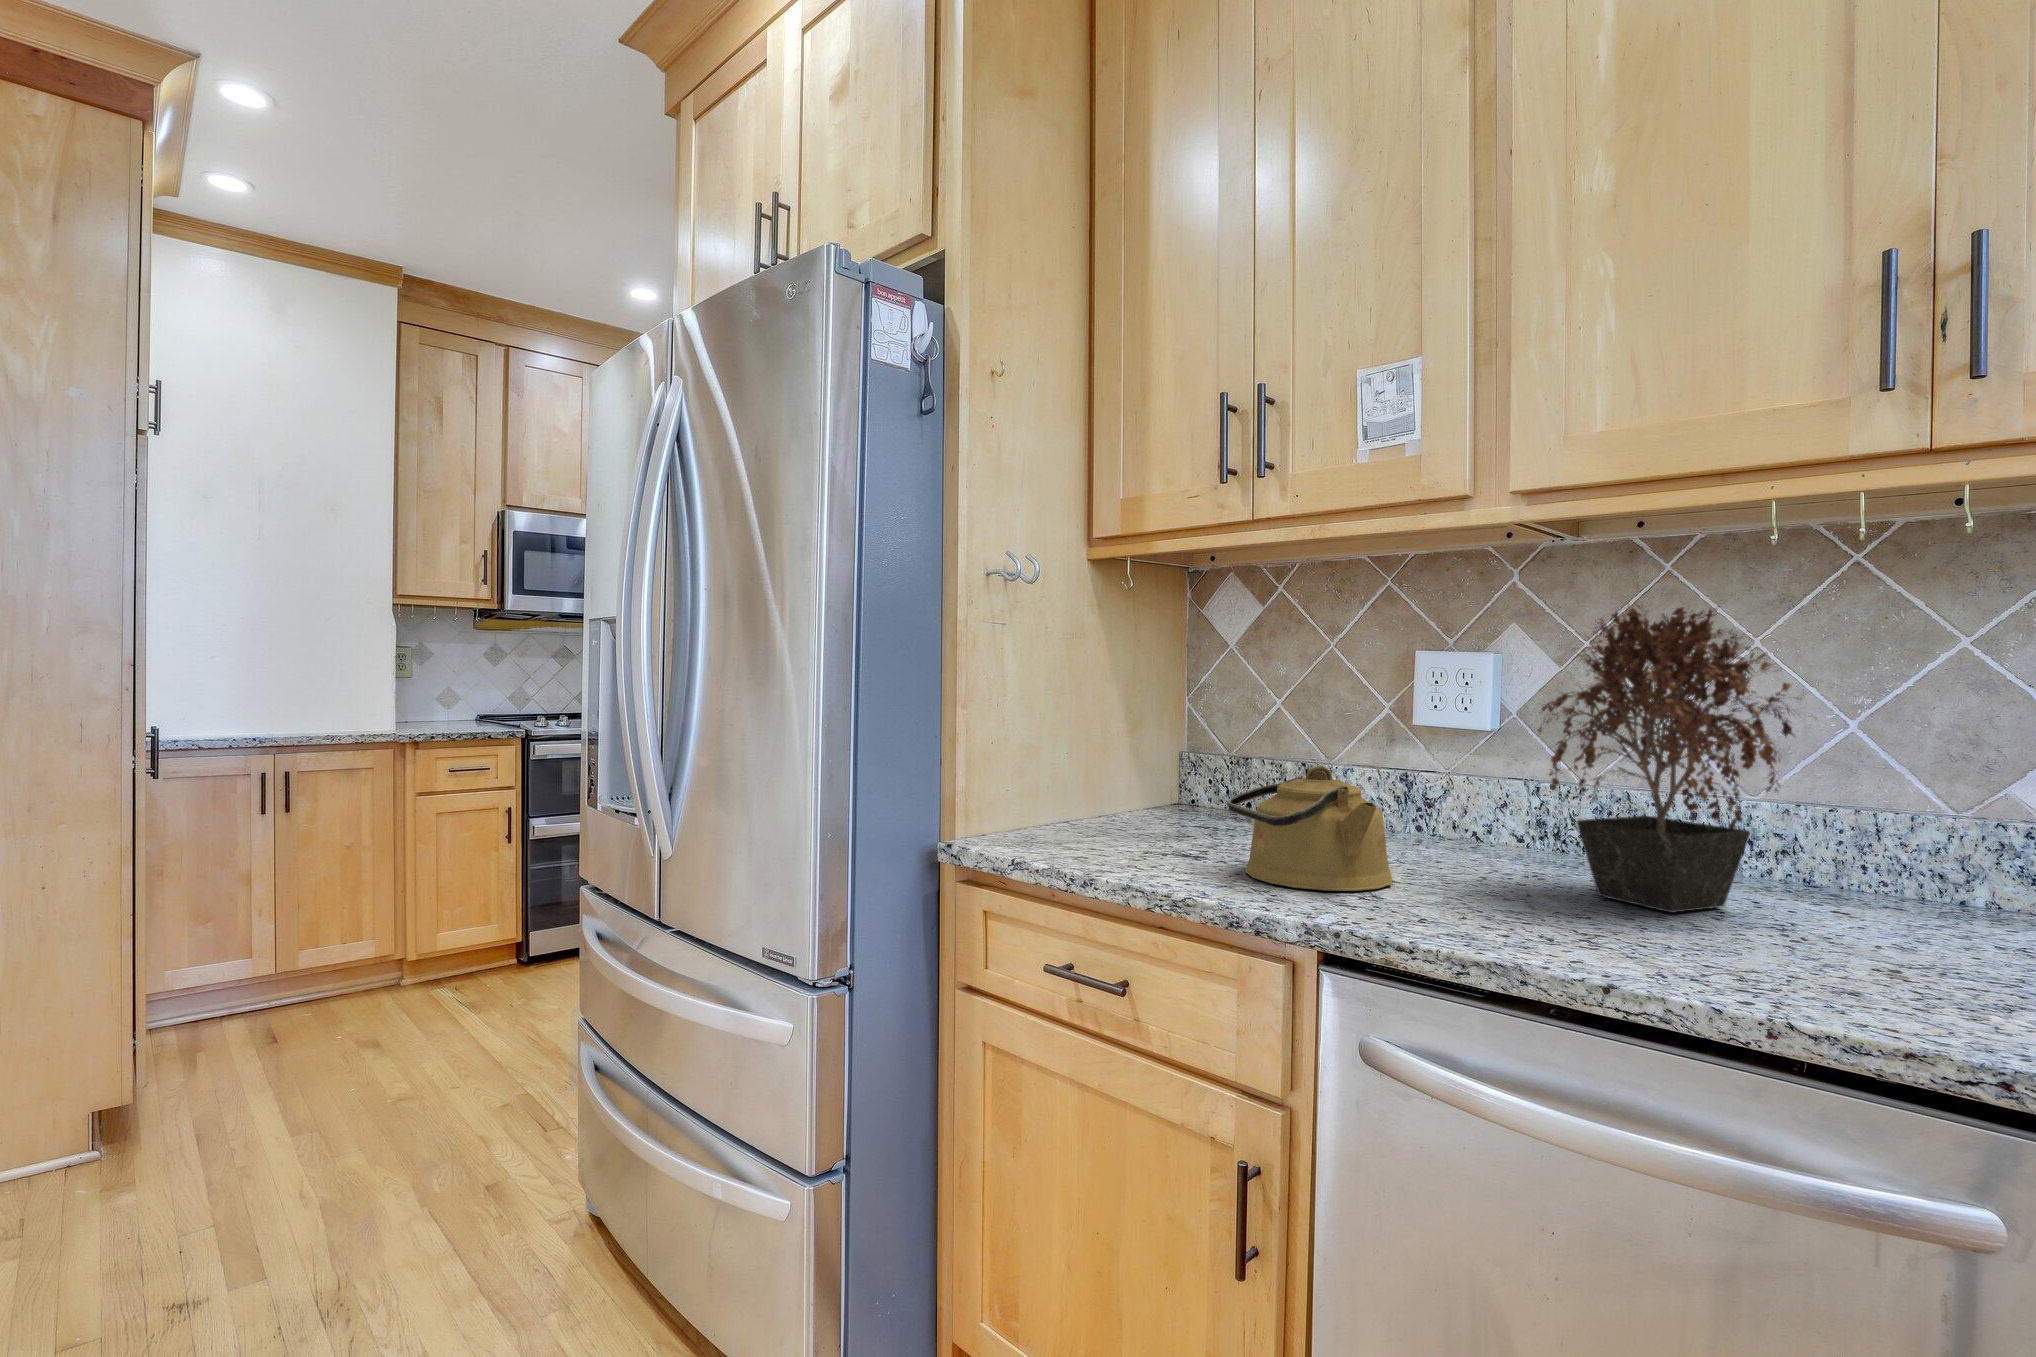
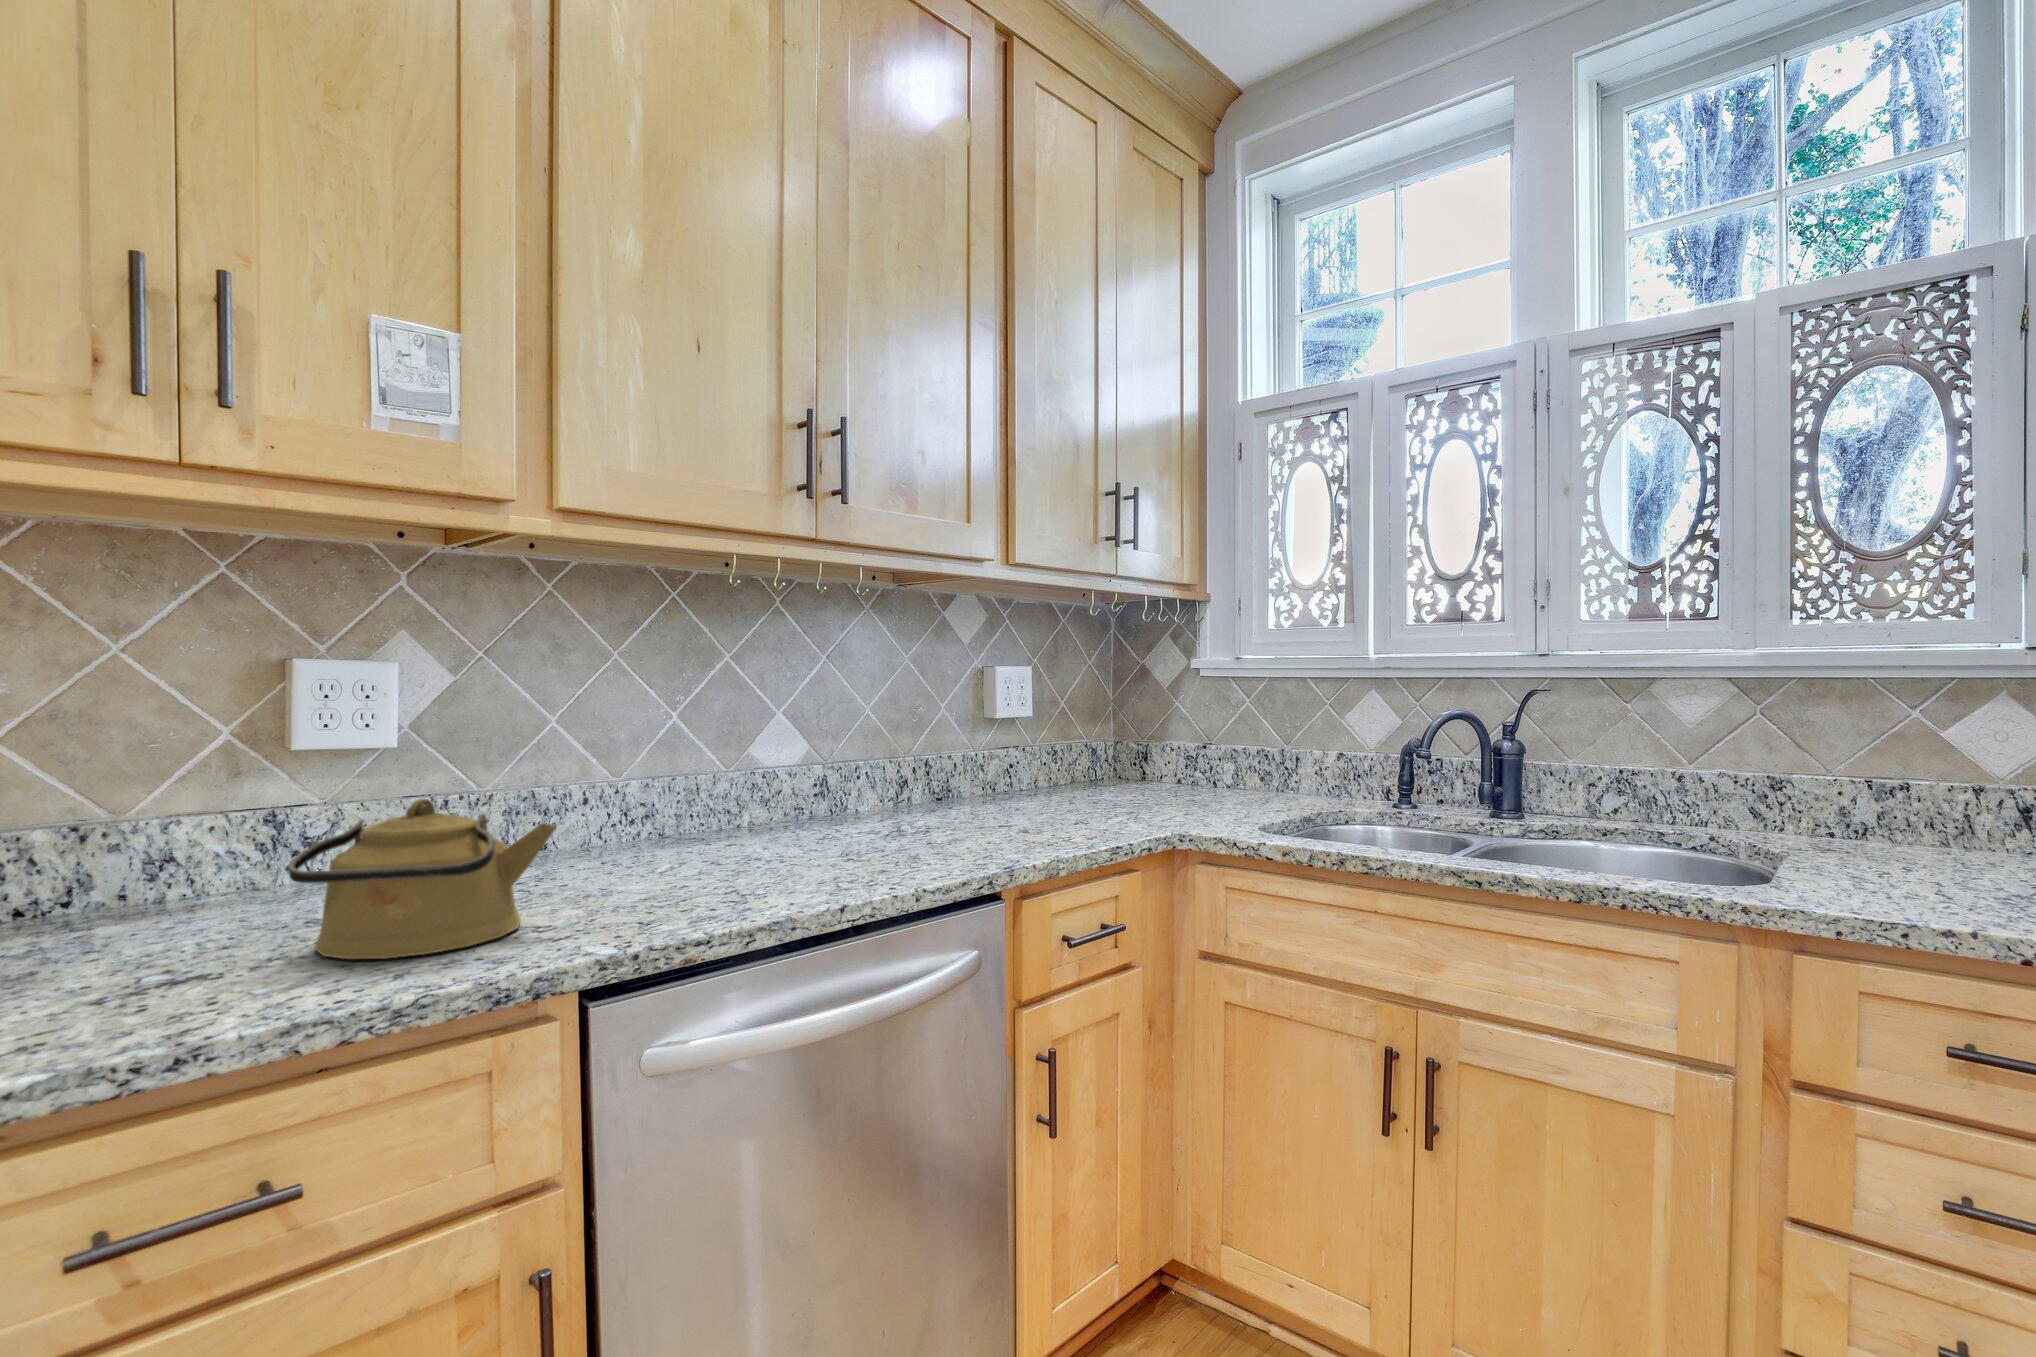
potted plant: present [1538,604,1816,913] -> none [563,617,759,874]

